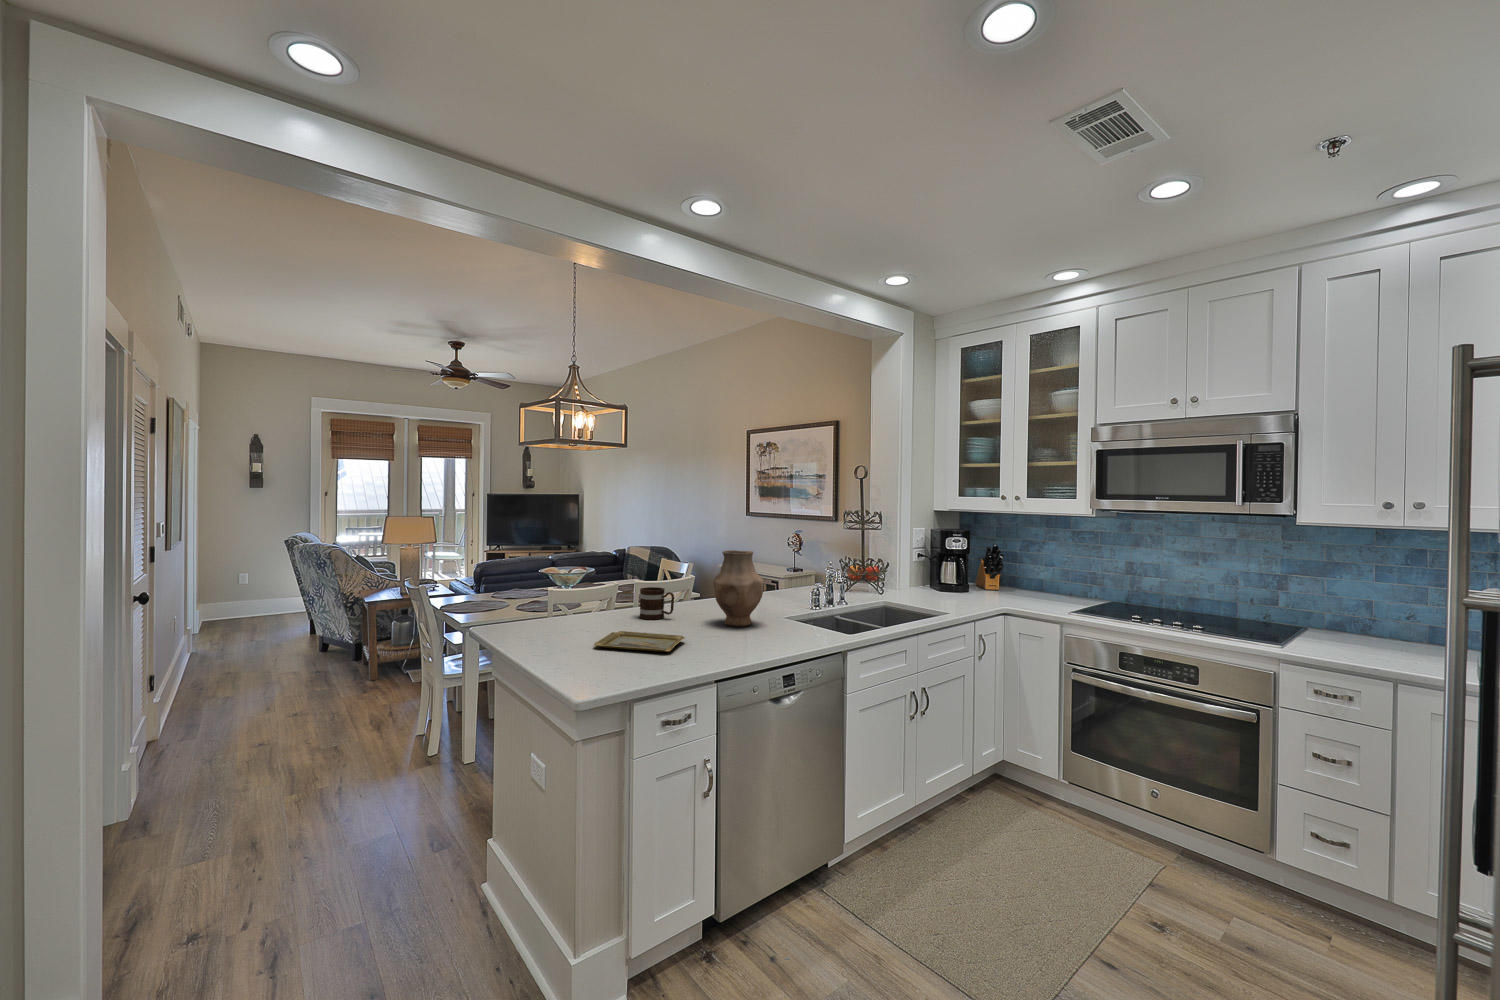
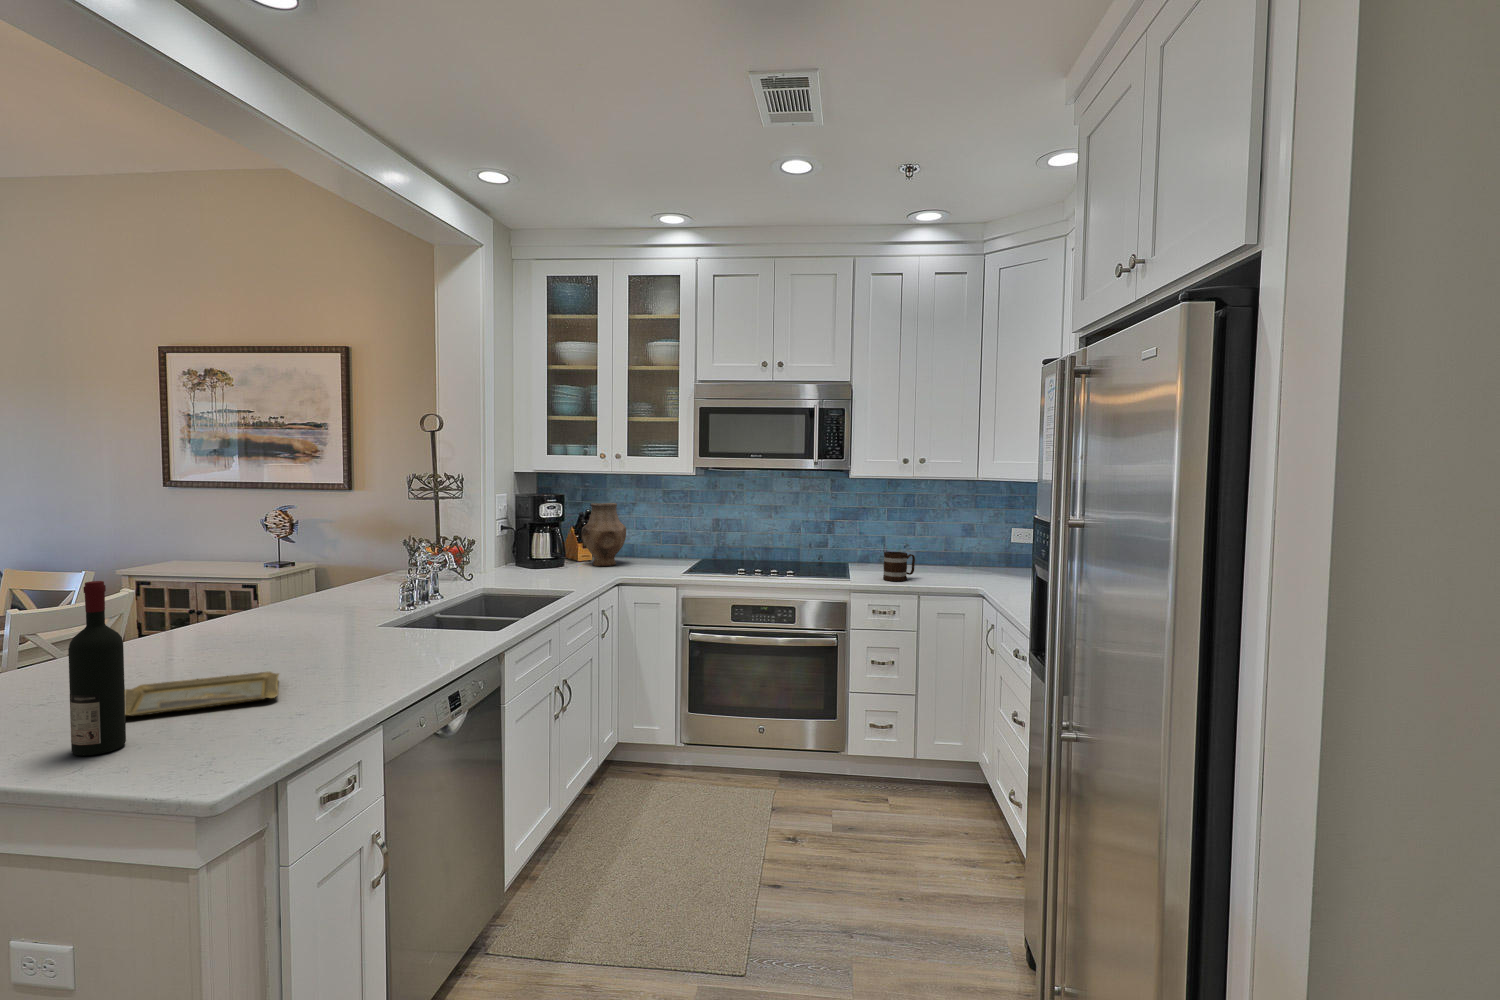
vase: present [713,550,764,627] -> present [581,503,626,566]
wine bottle: none [562,565,586,663] -> present [68,581,126,756]
mug: present [640,587,674,620] -> present [883,552,915,581]

